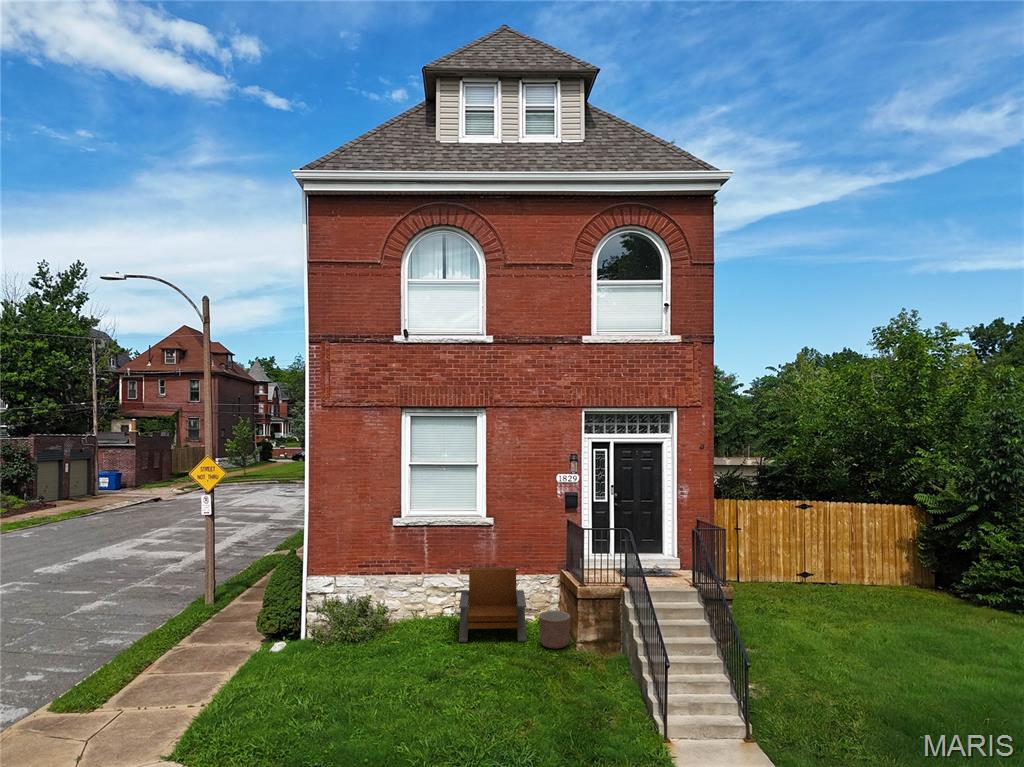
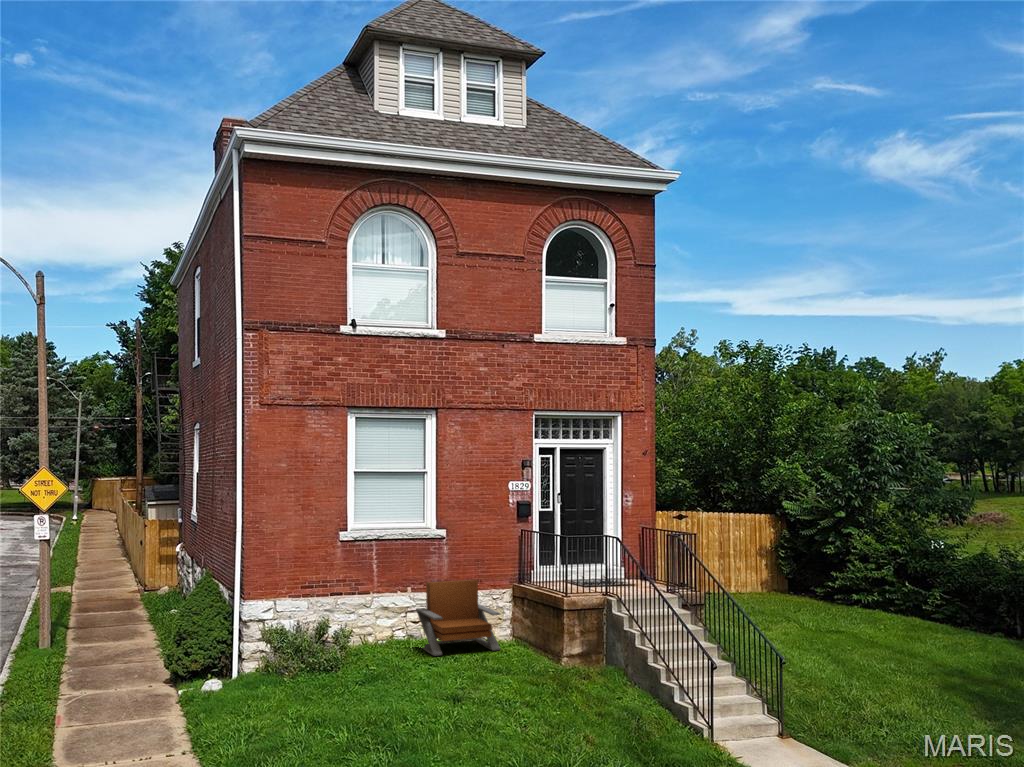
planter: present [539,611,570,648] -> none [513,617,545,652]

